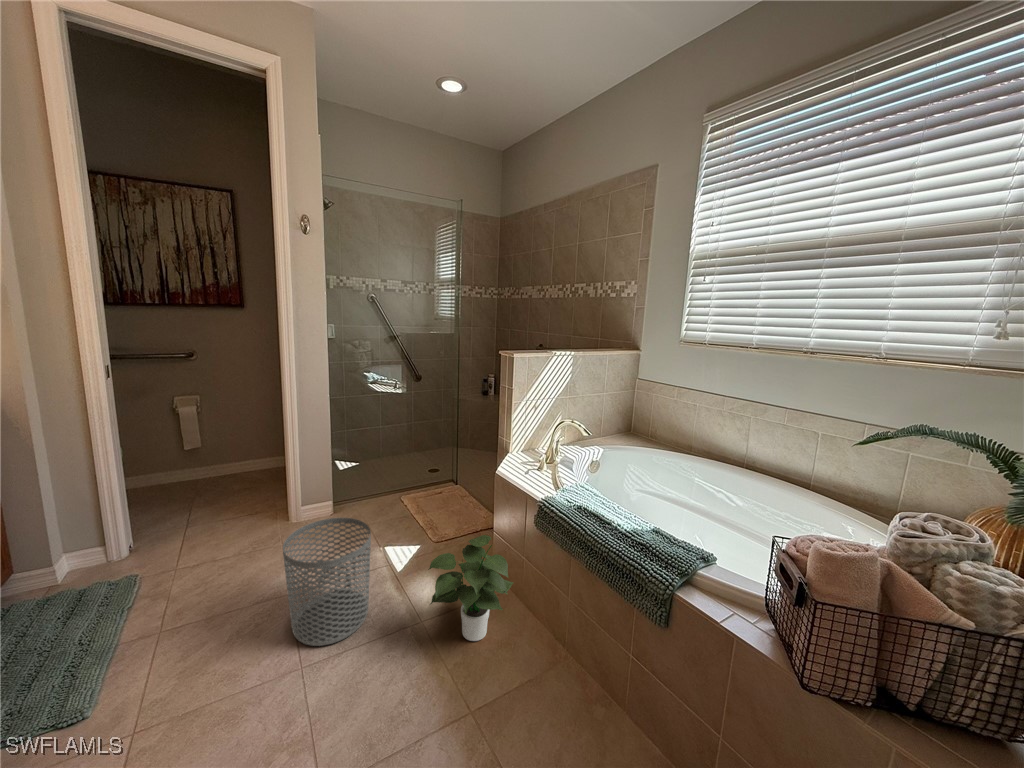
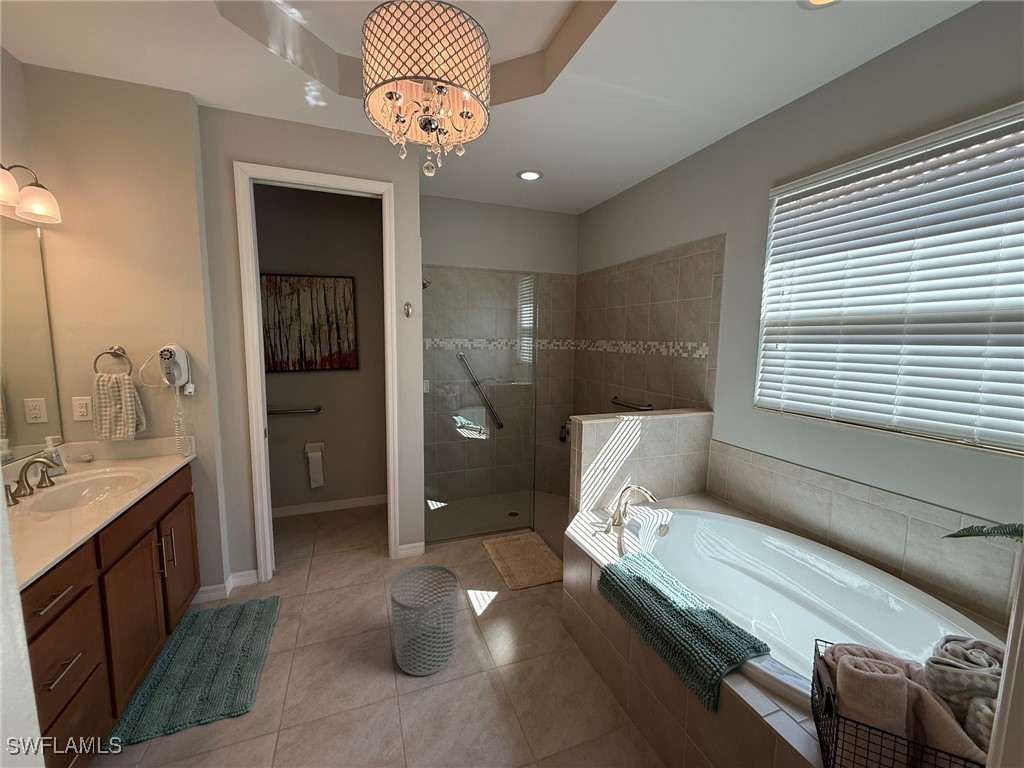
potted plant: present [428,535,513,641] -> none [504,594,581,691]

